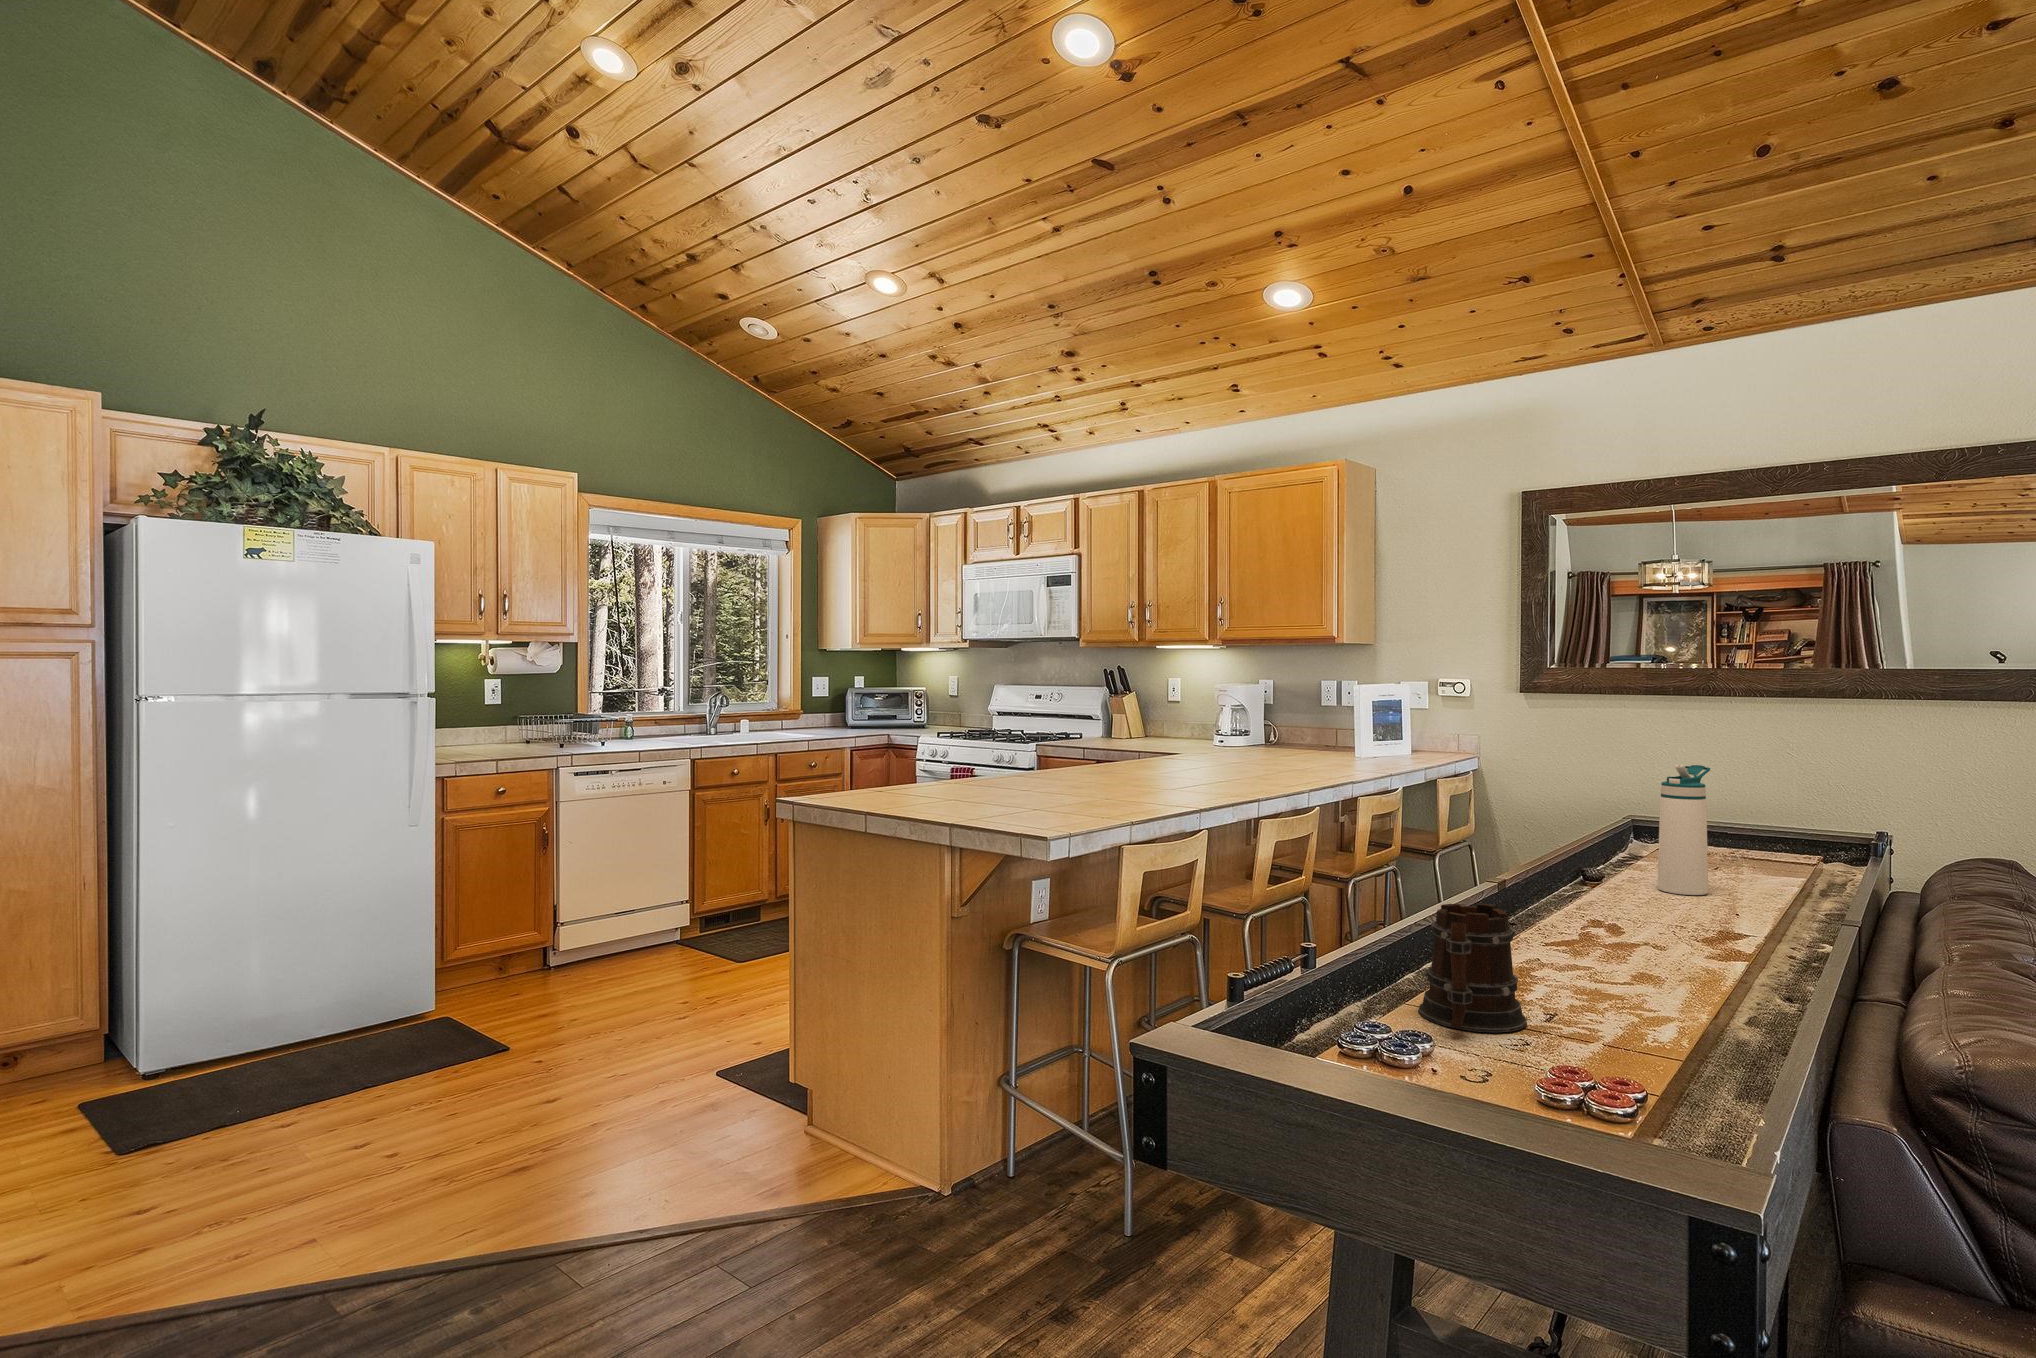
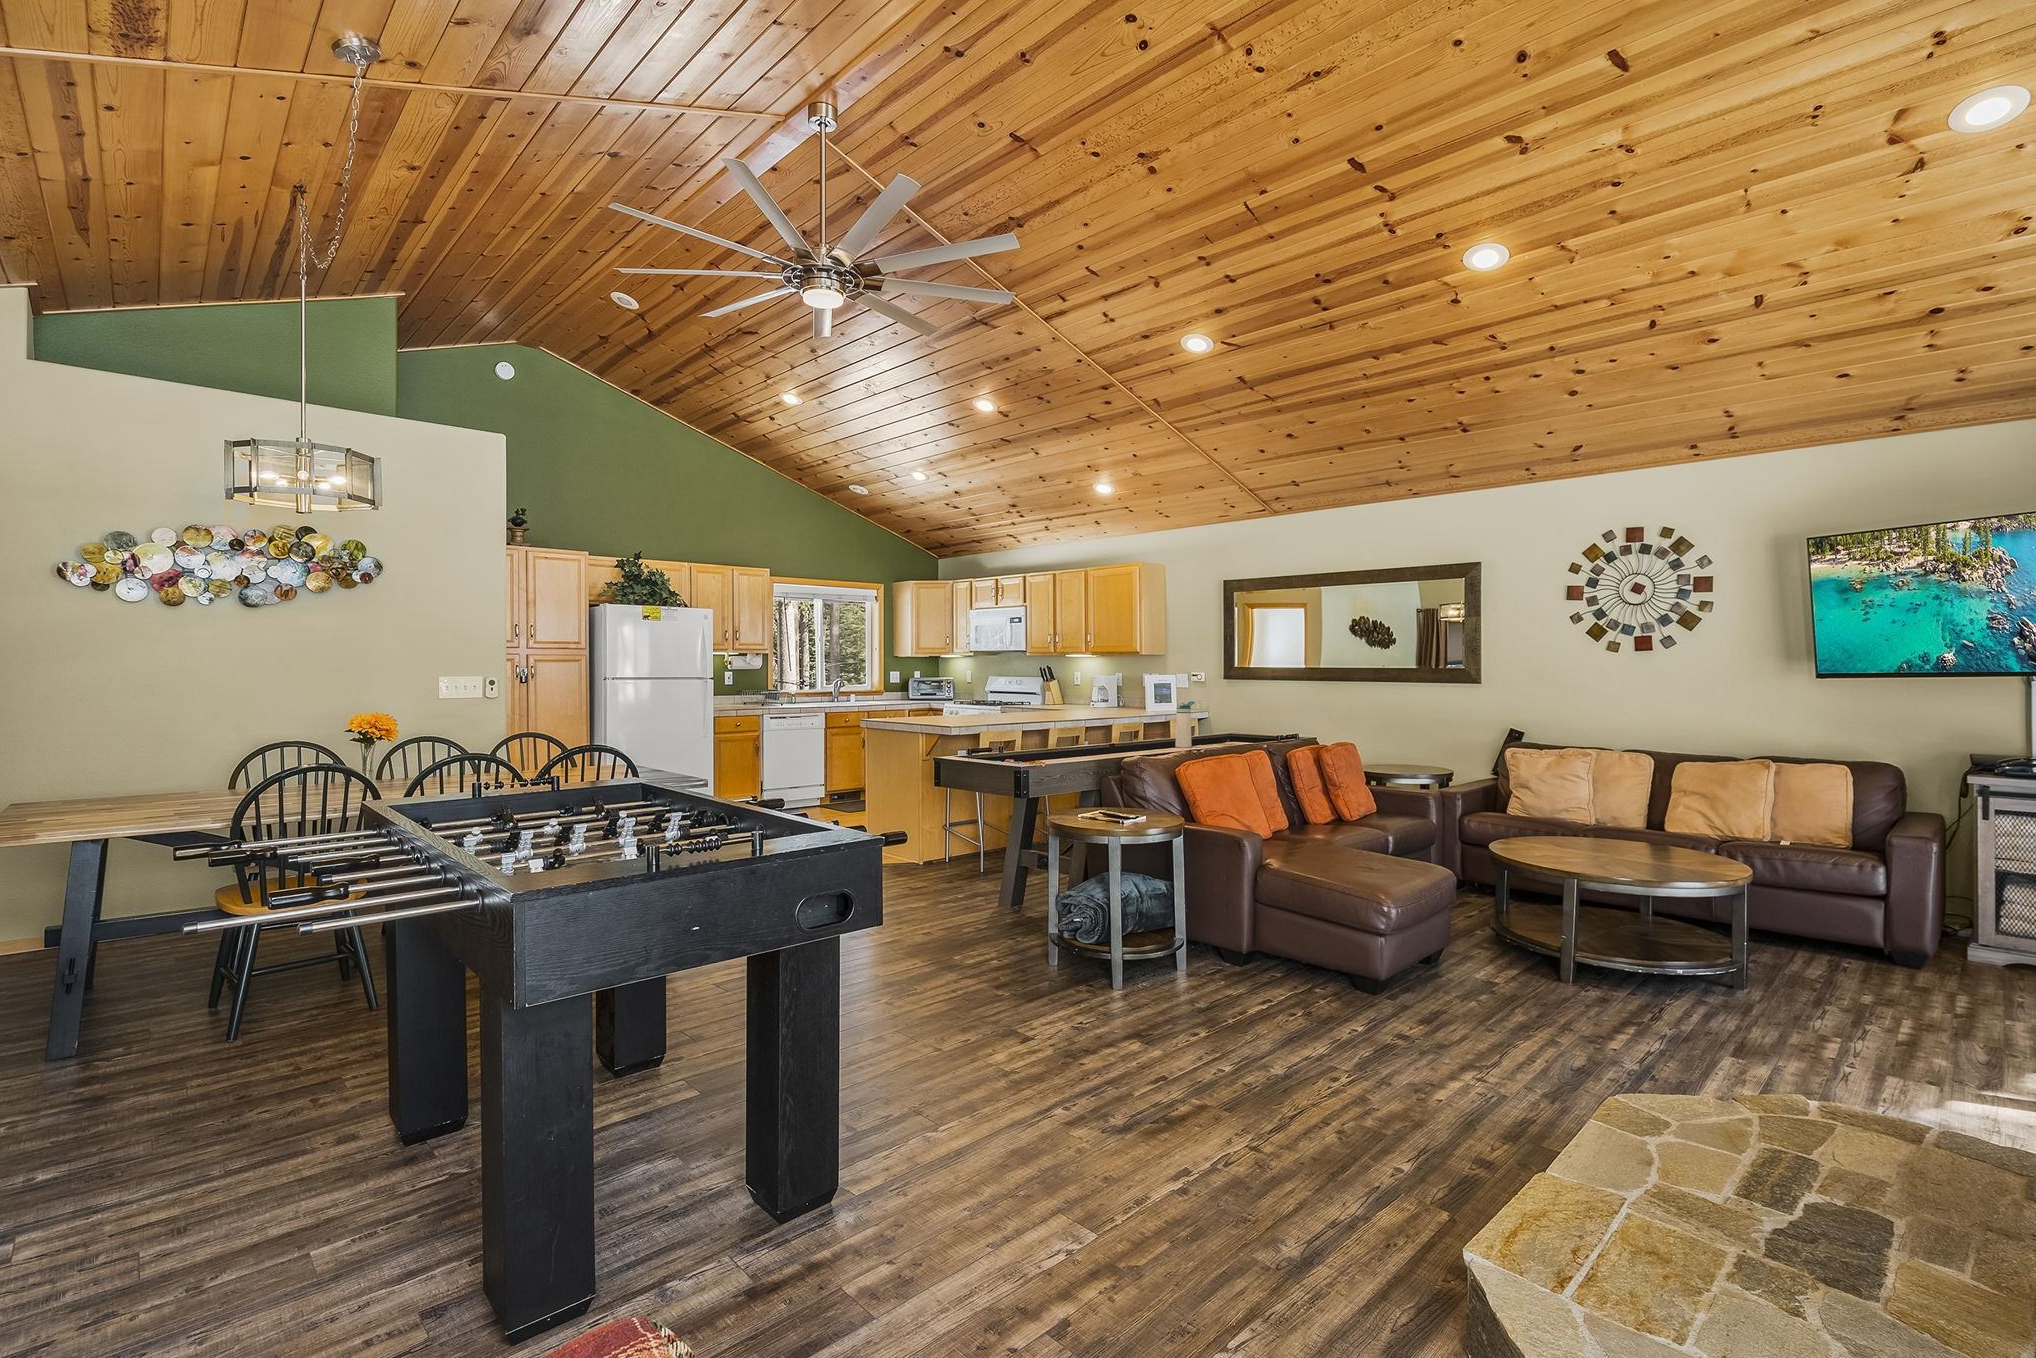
beer mug: present [1418,904,1527,1032] -> none [1022,730,1049,760]

